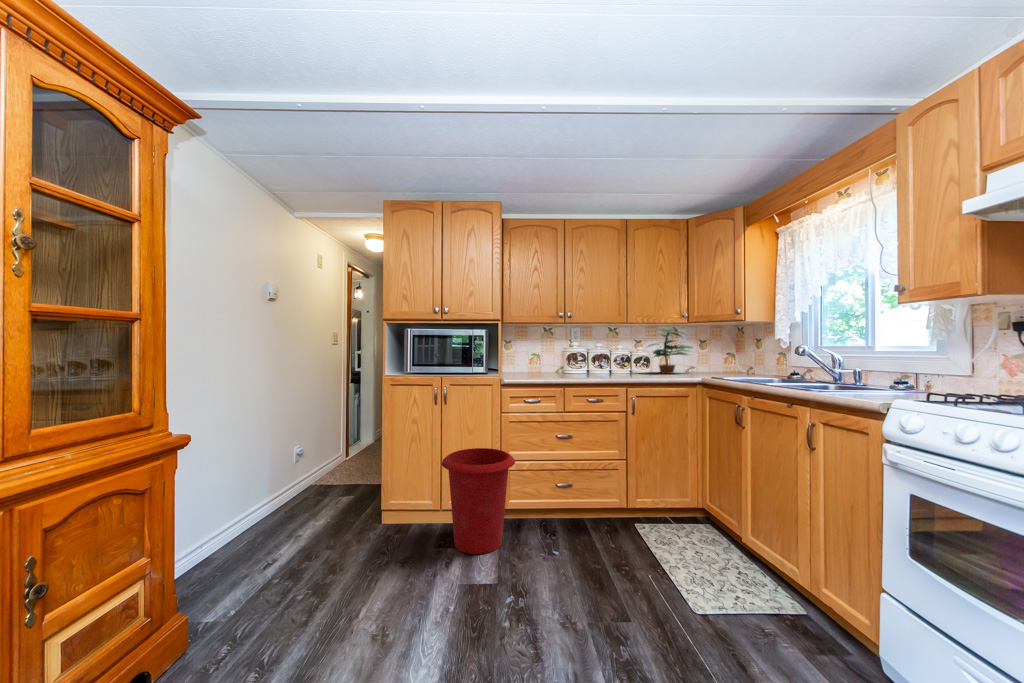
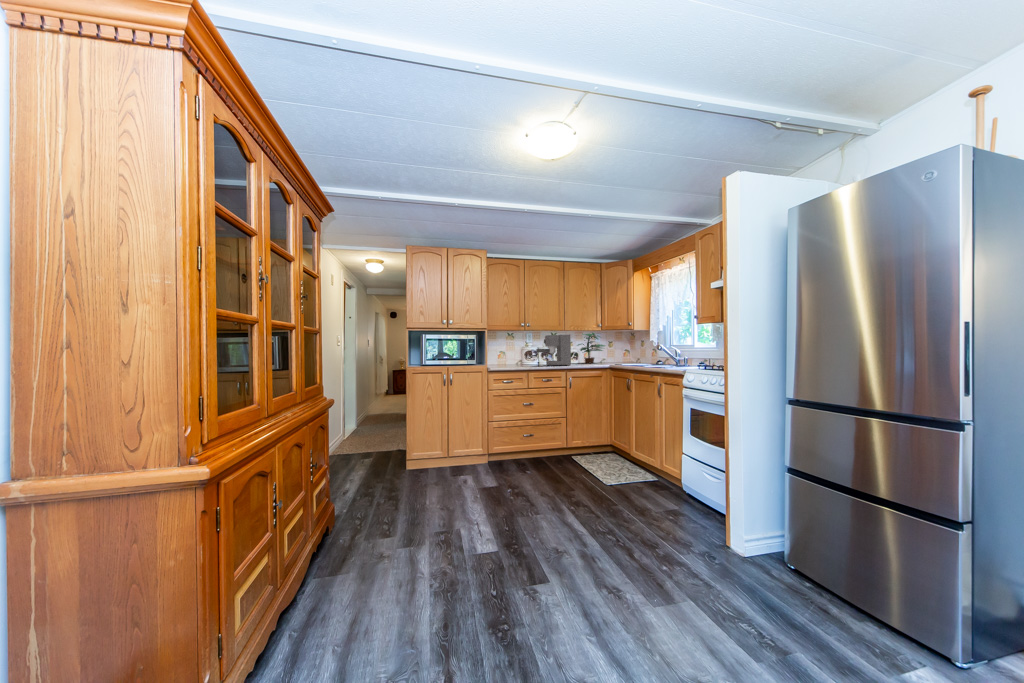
coffee maker: none [583,329,637,377] -> present [536,334,571,366]
waste bin: present [442,448,515,554] -> none [454,413,500,476]

